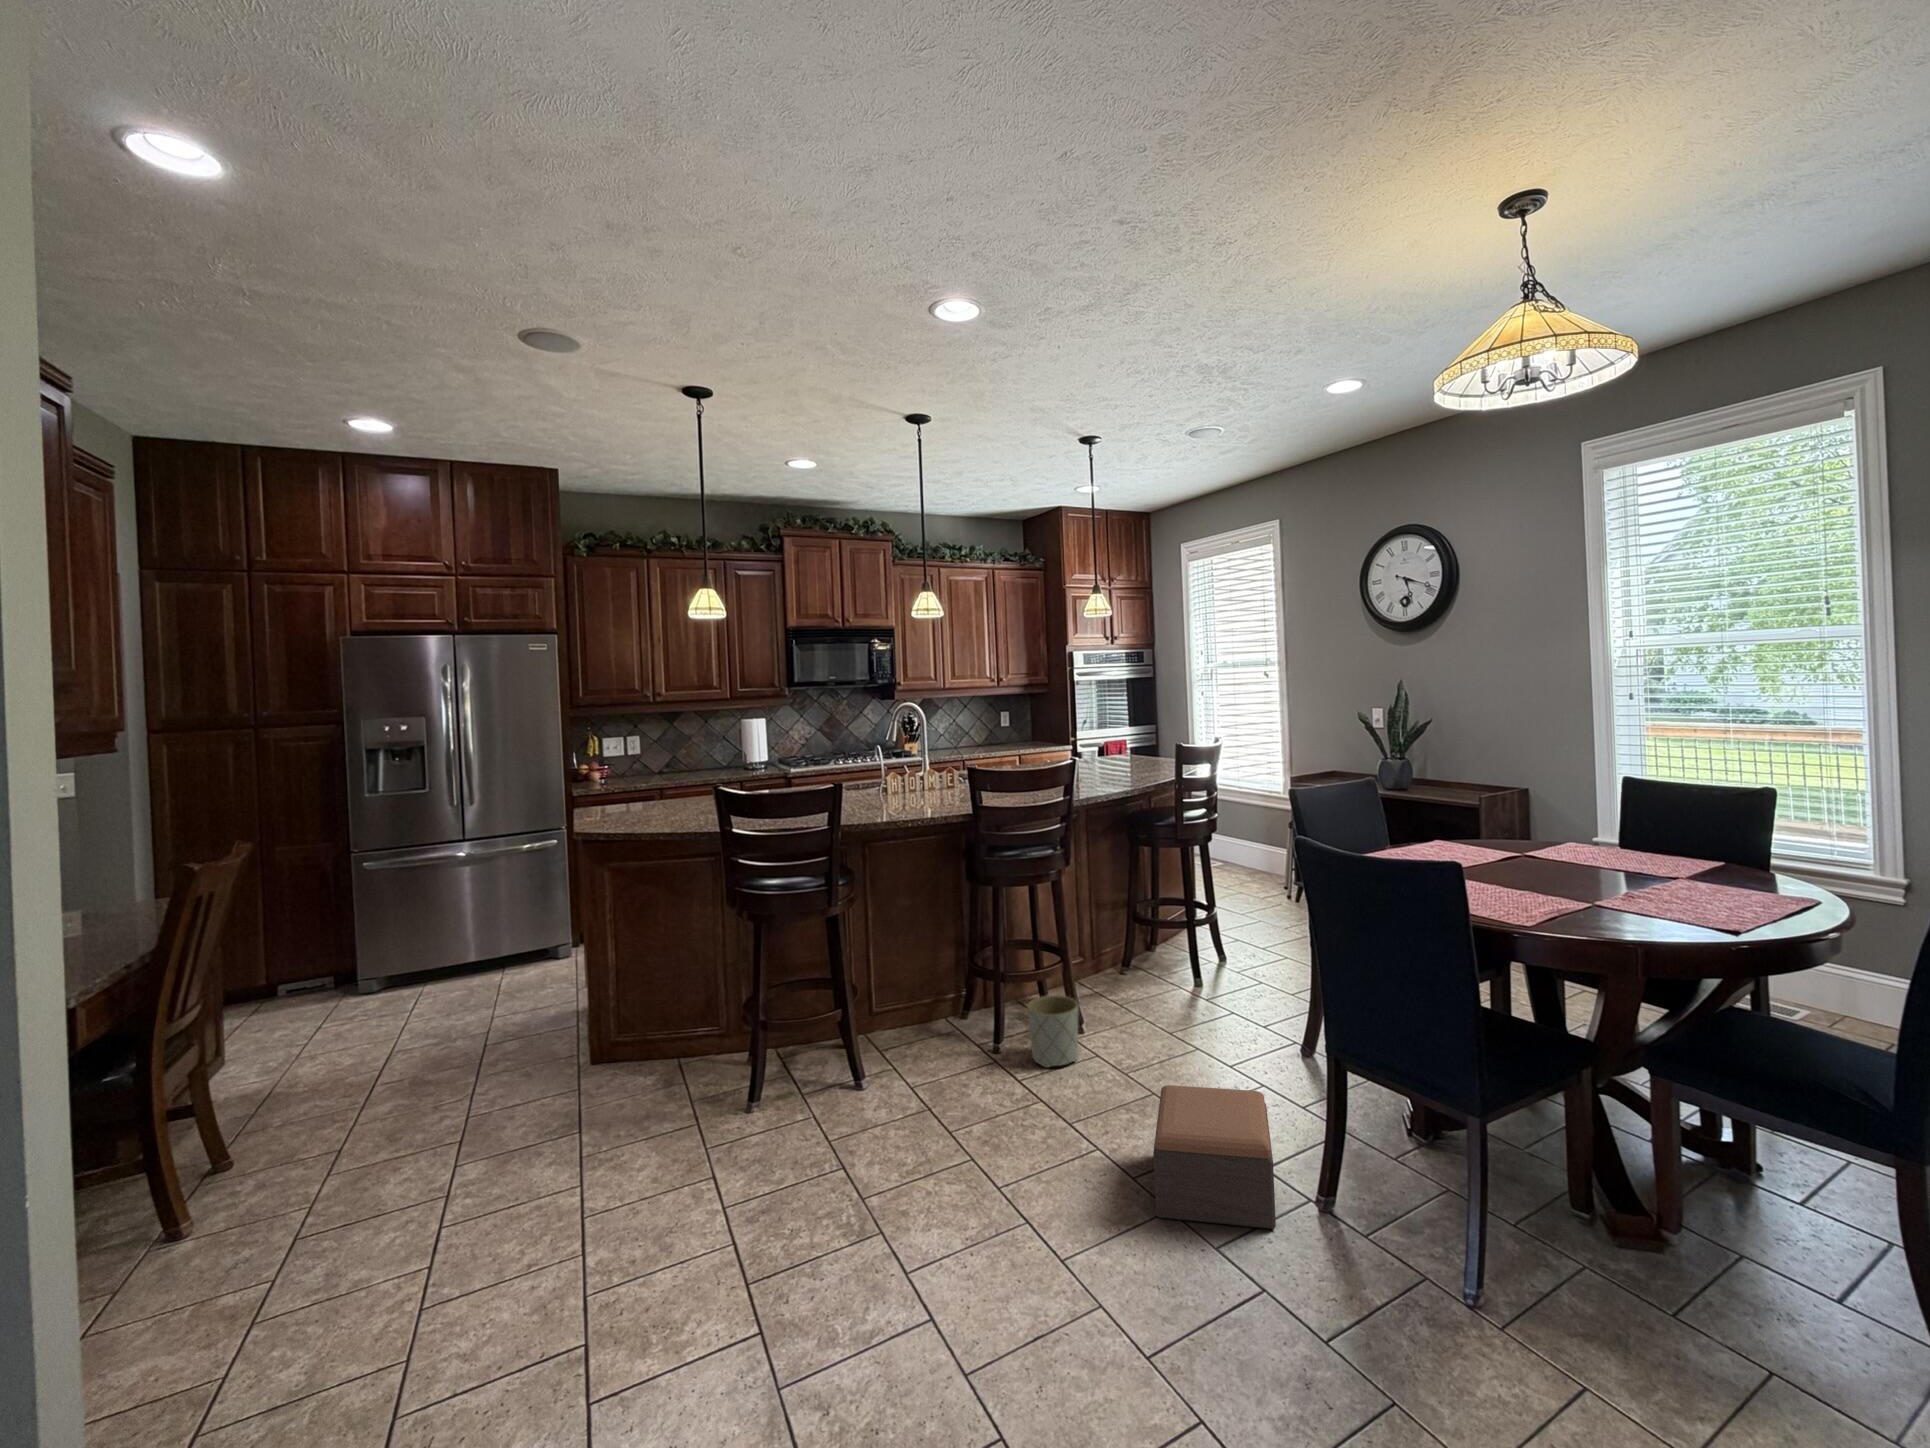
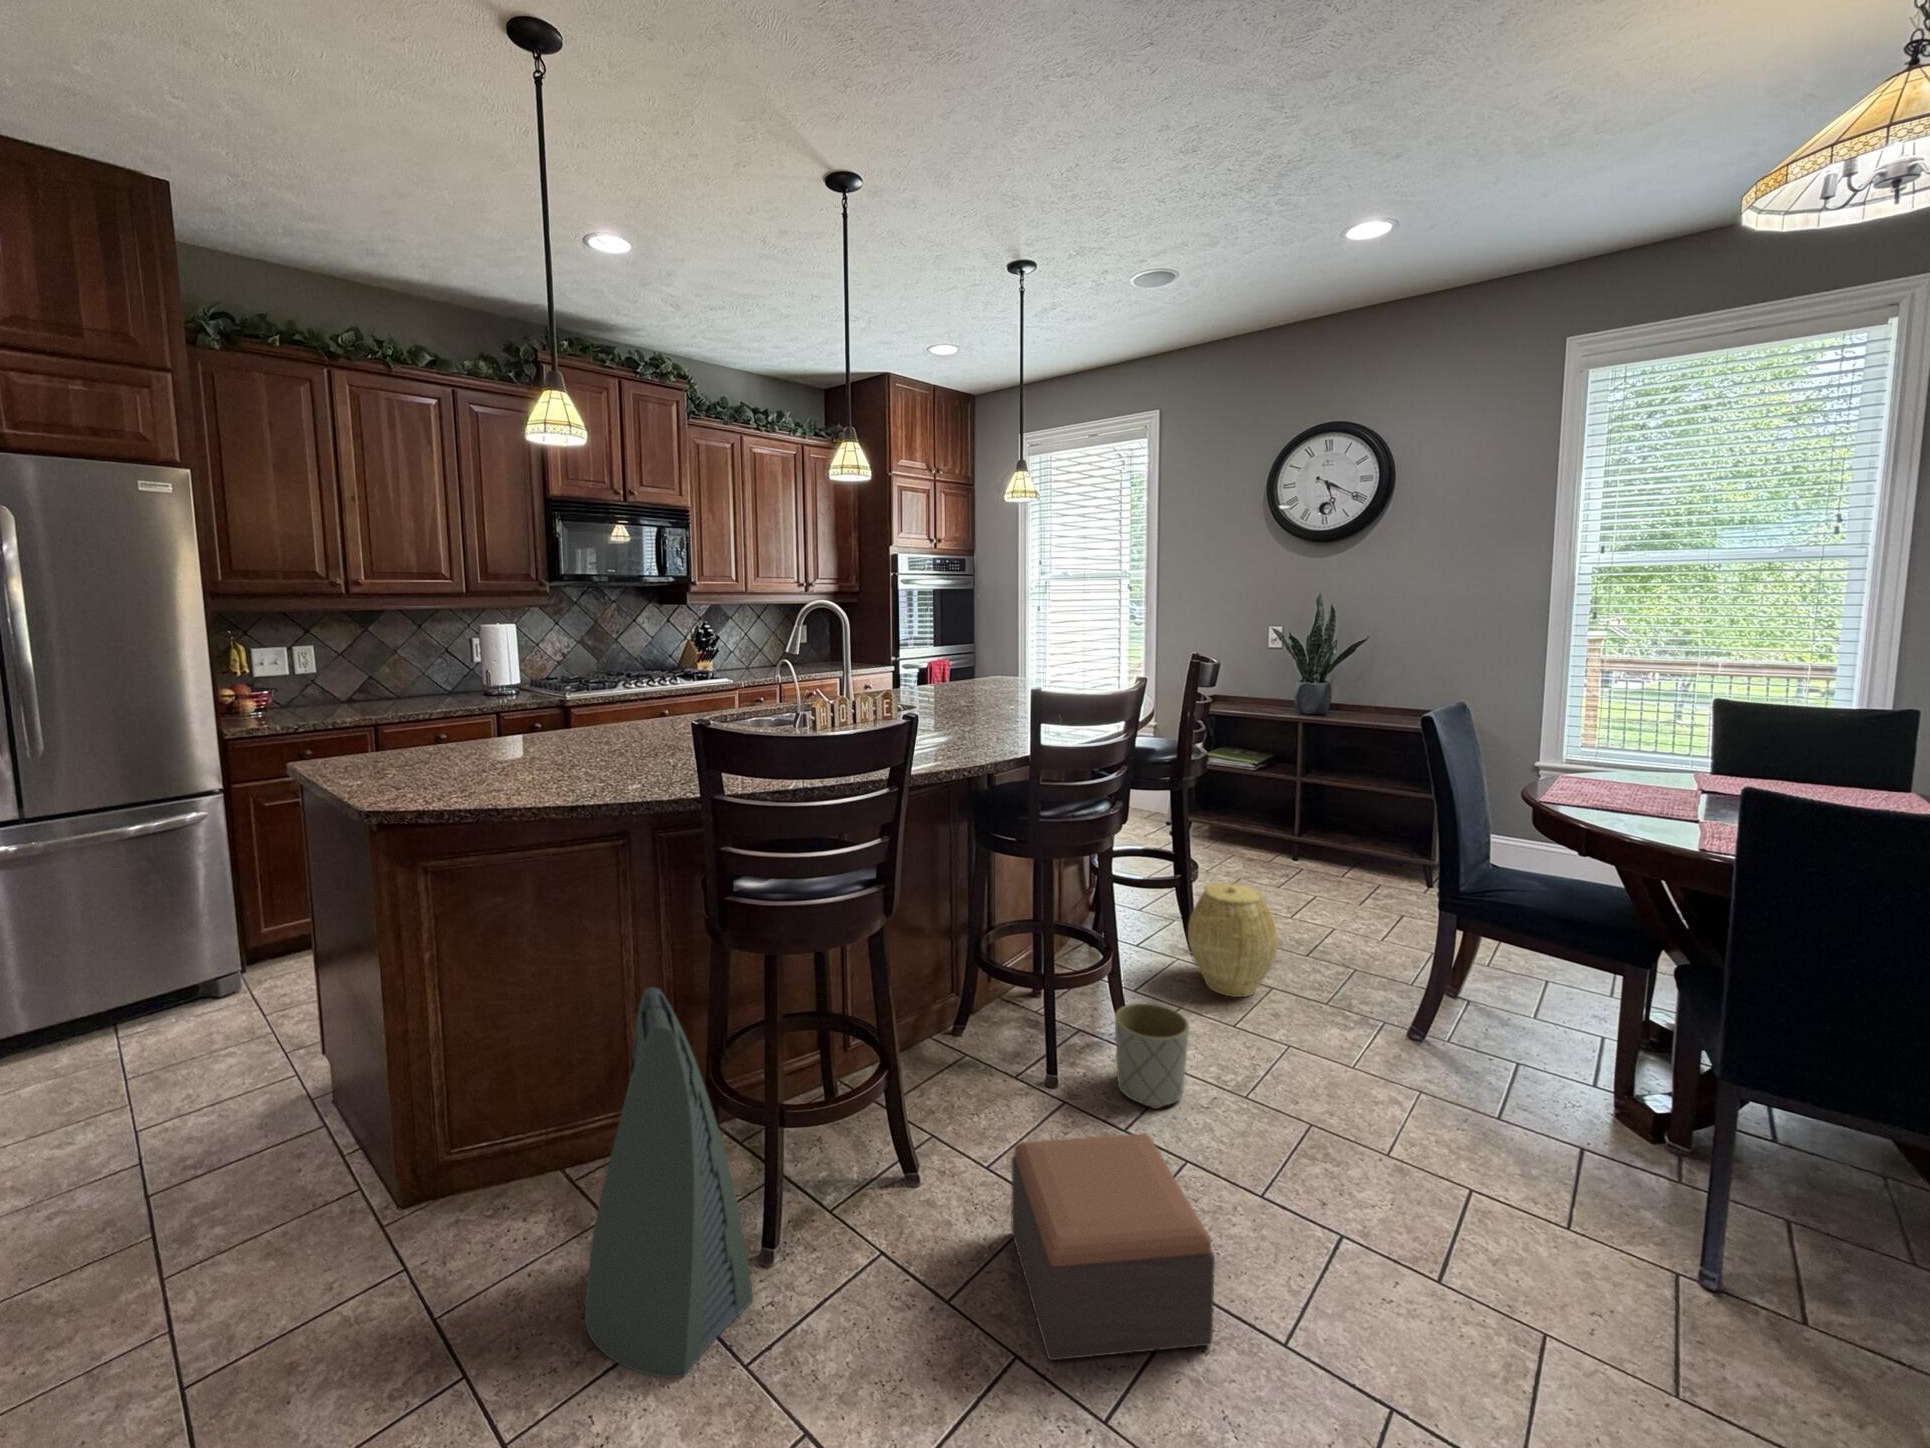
woven basket: none [1159,923,1228,1014] -> present [1188,883,1278,997]
air purifier: none [642,930,728,1138] -> present [585,987,753,1378]
footstool: present [1153,1085,1276,1229] -> present [1011,1133,1215,1360]

